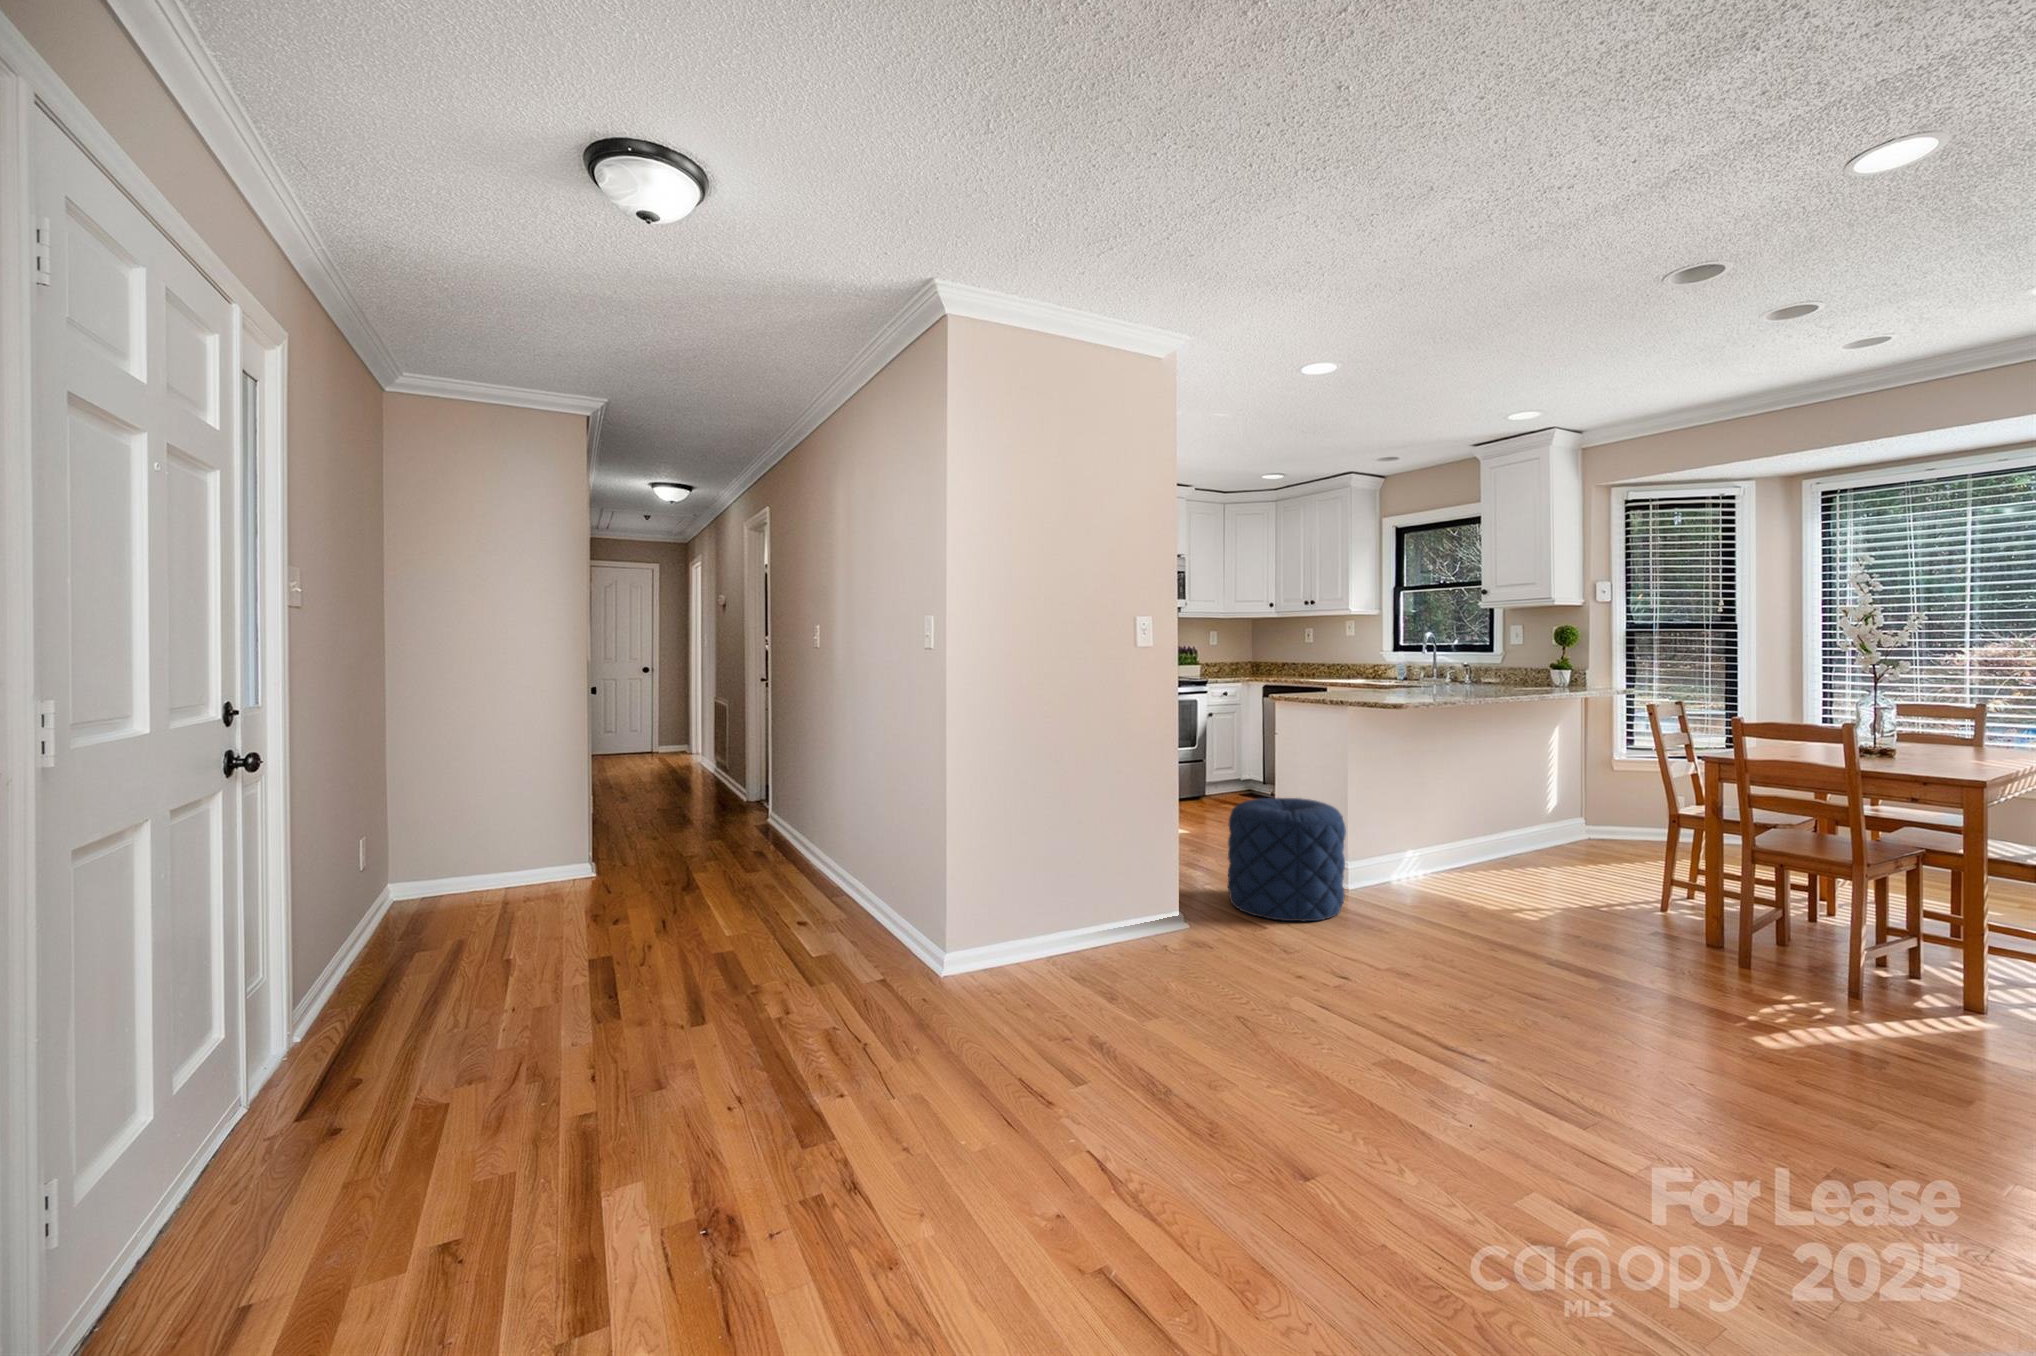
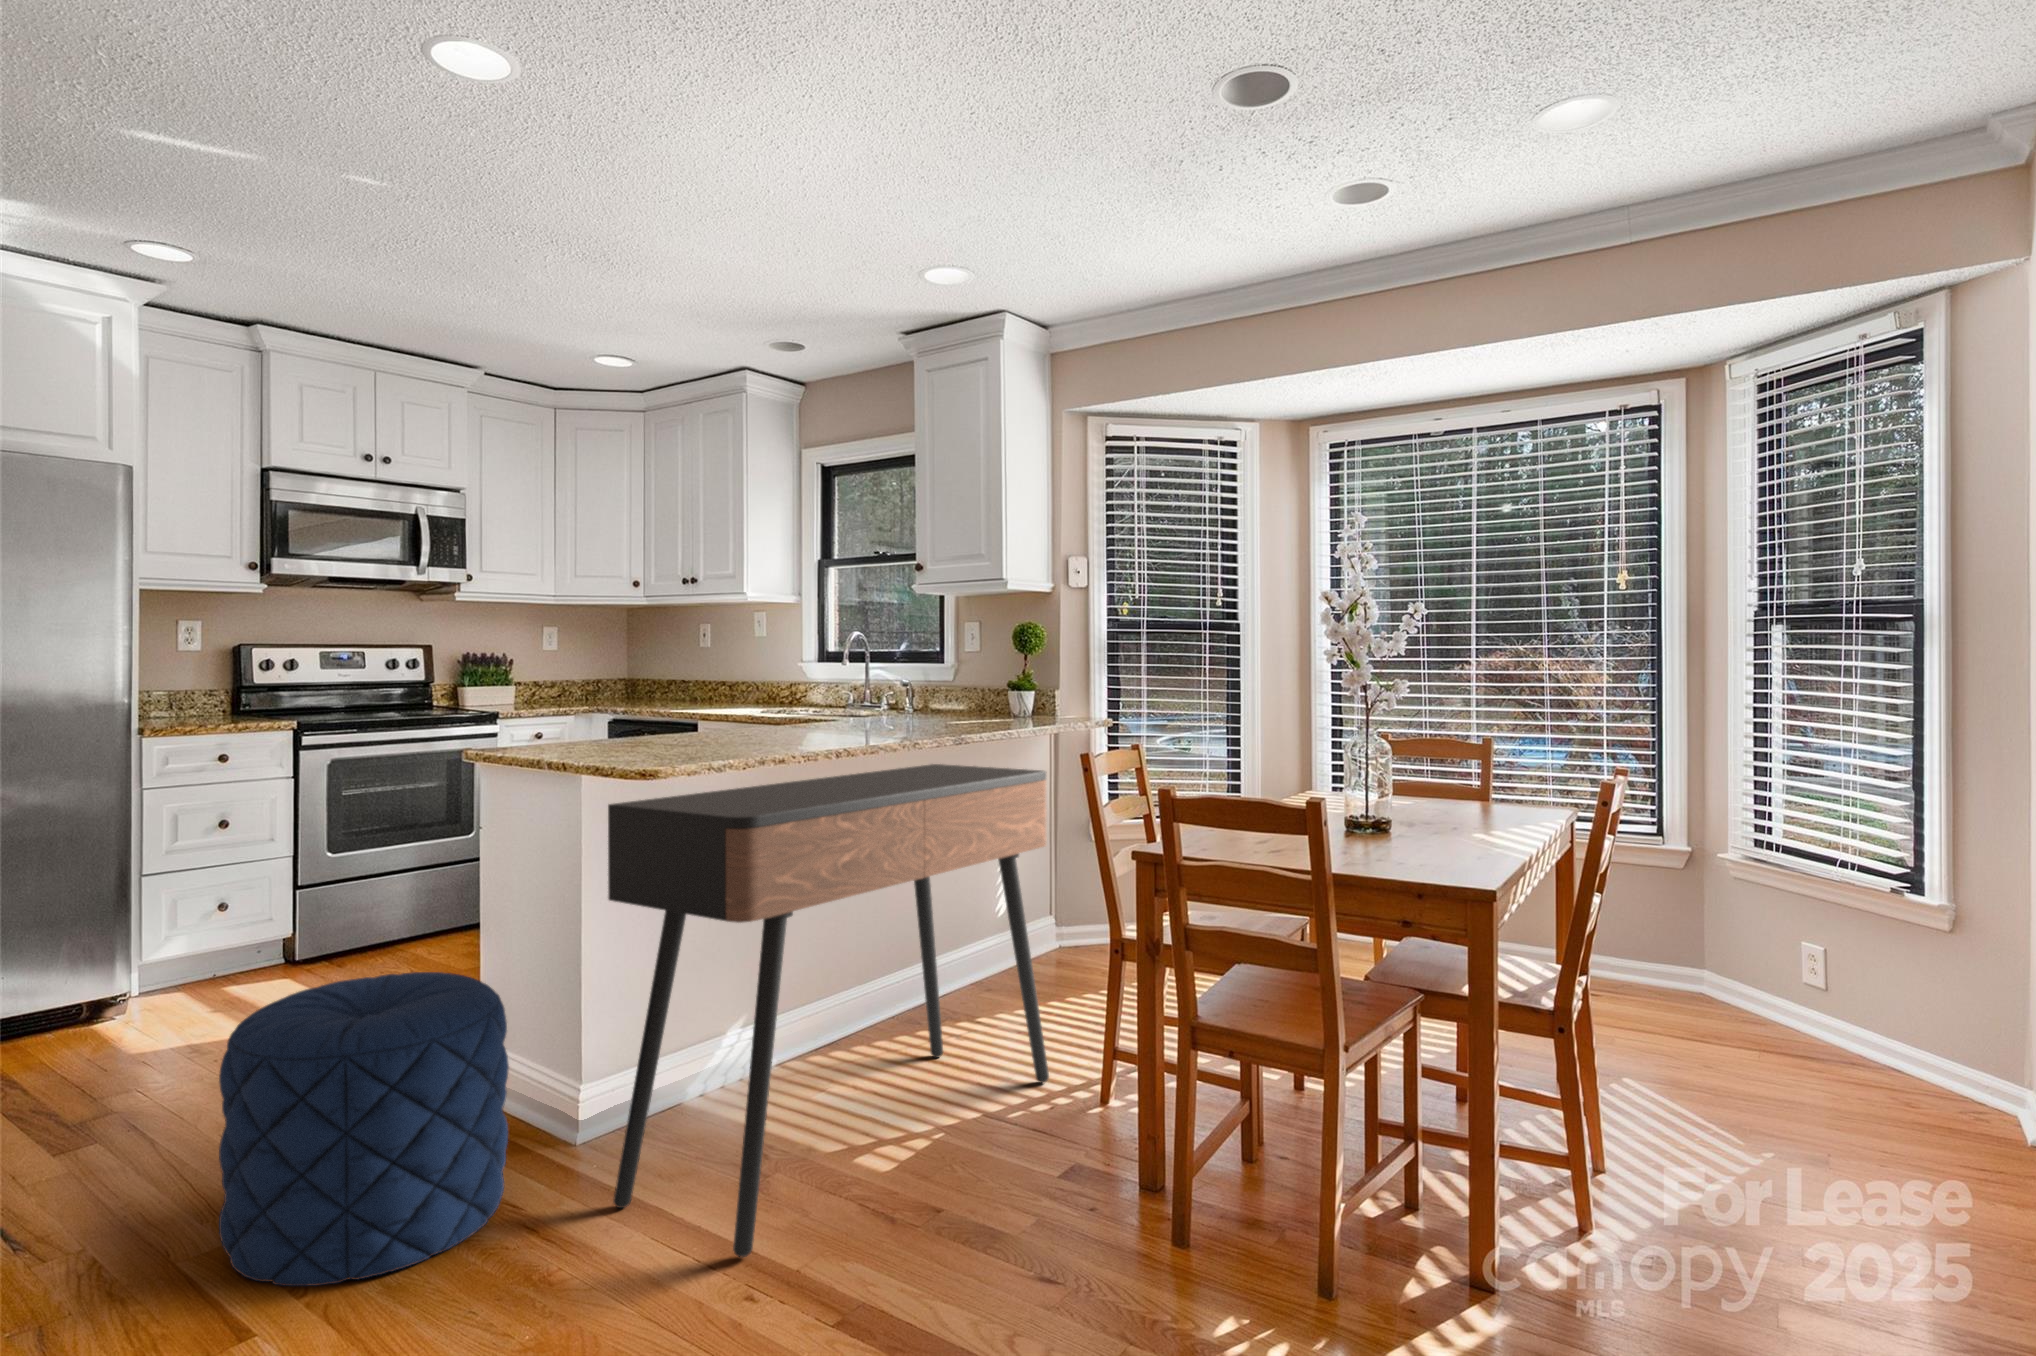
console table: none [1397,712,1622,938] -> present [608,764,1049,1257]

